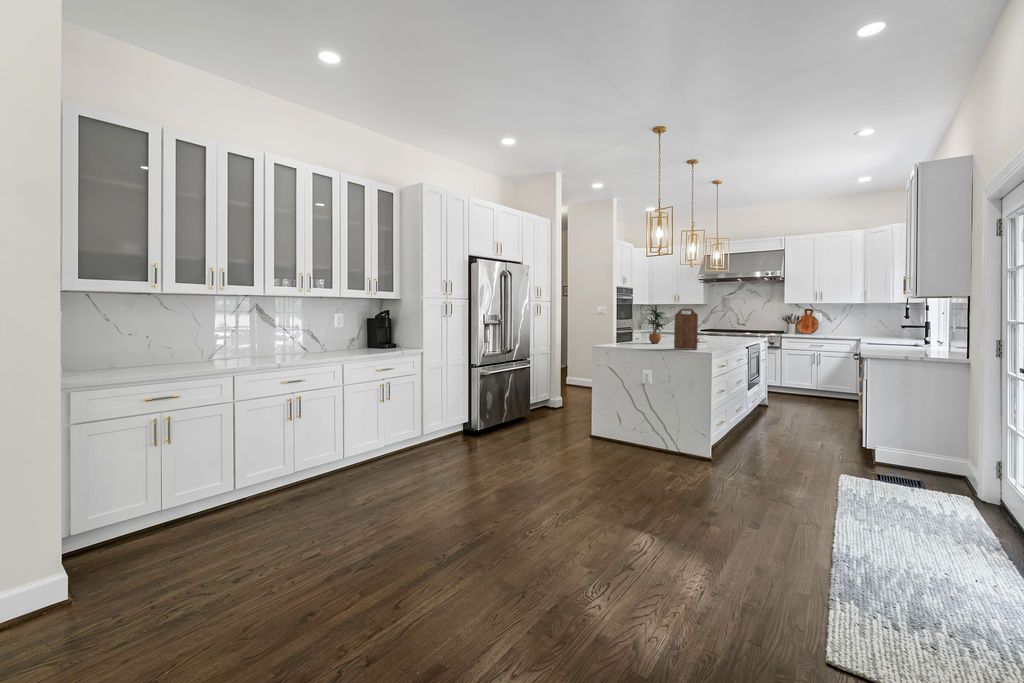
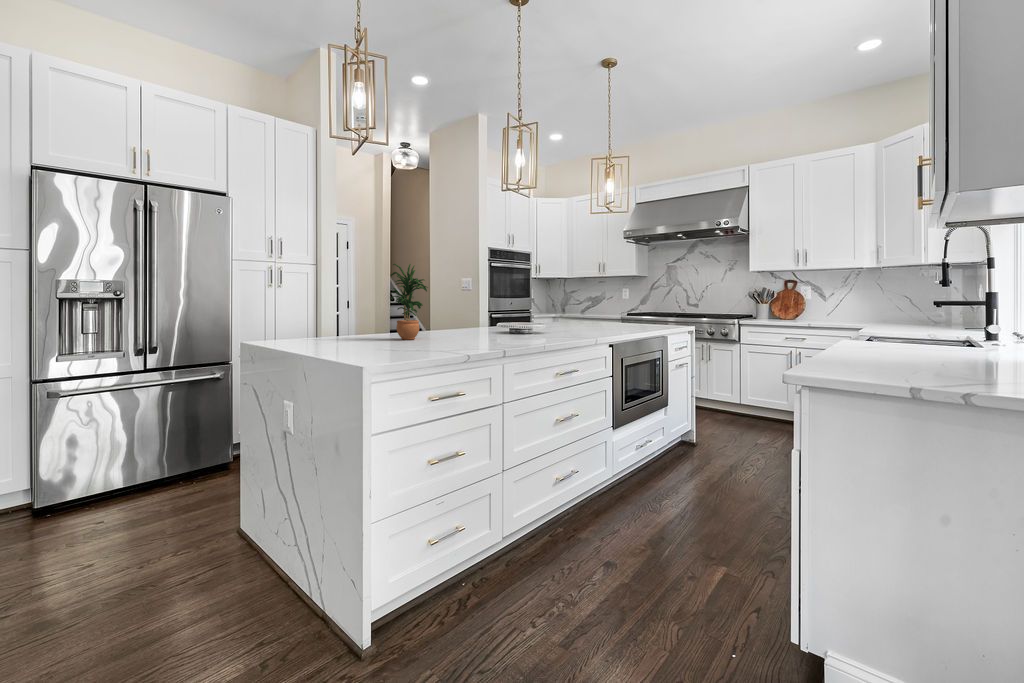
cutting board: present [674,309,698,350] -> none [328,259,355,362]

